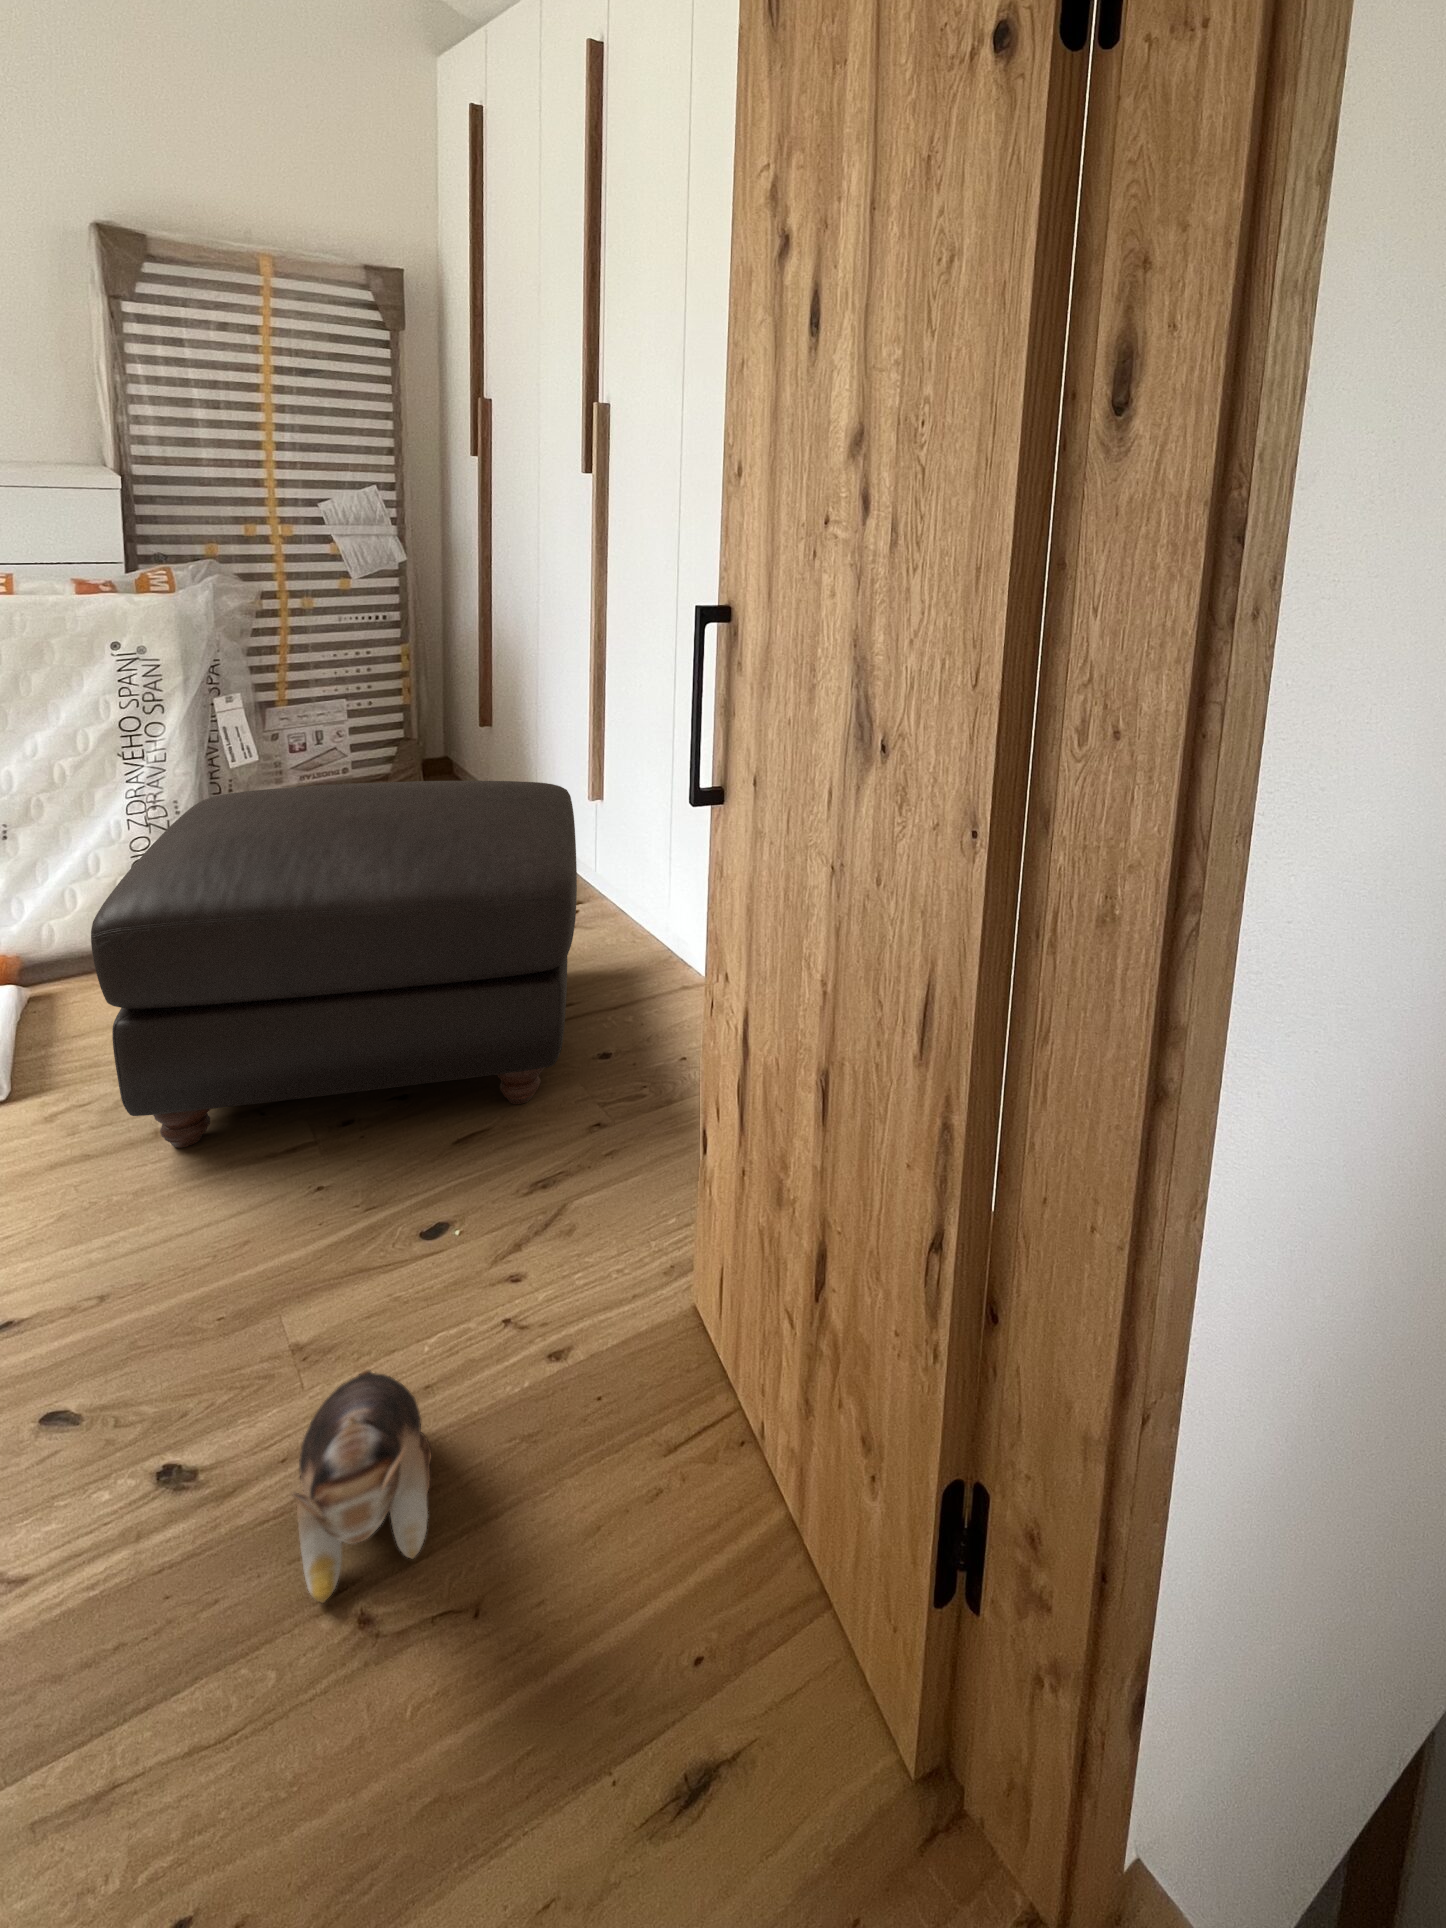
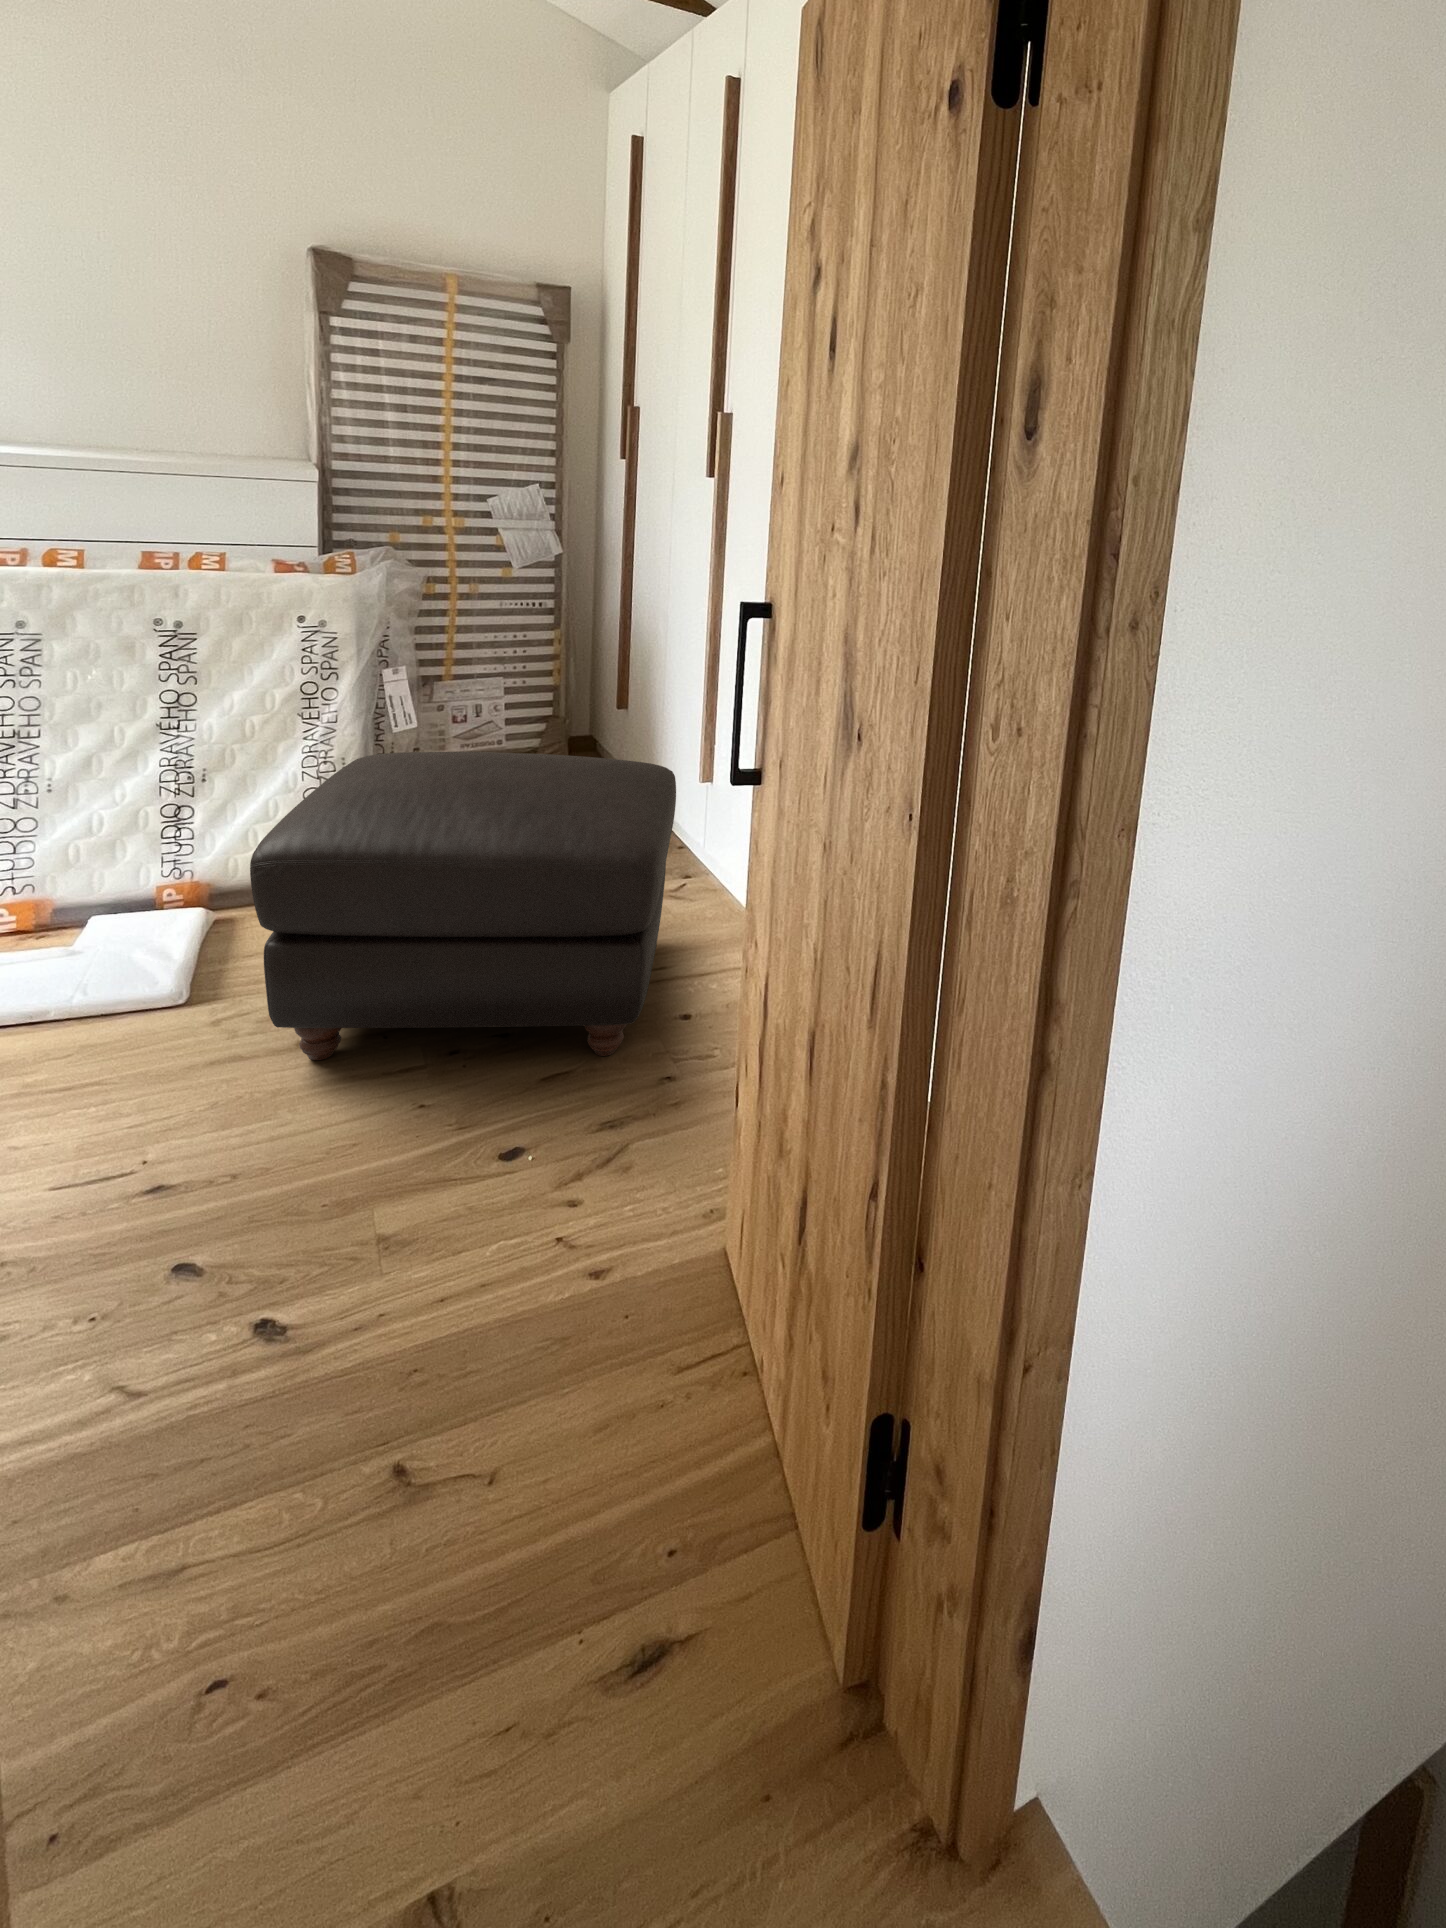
plush toy: present [292,1370,431,1603] -> none [342,1264,477,1449]

